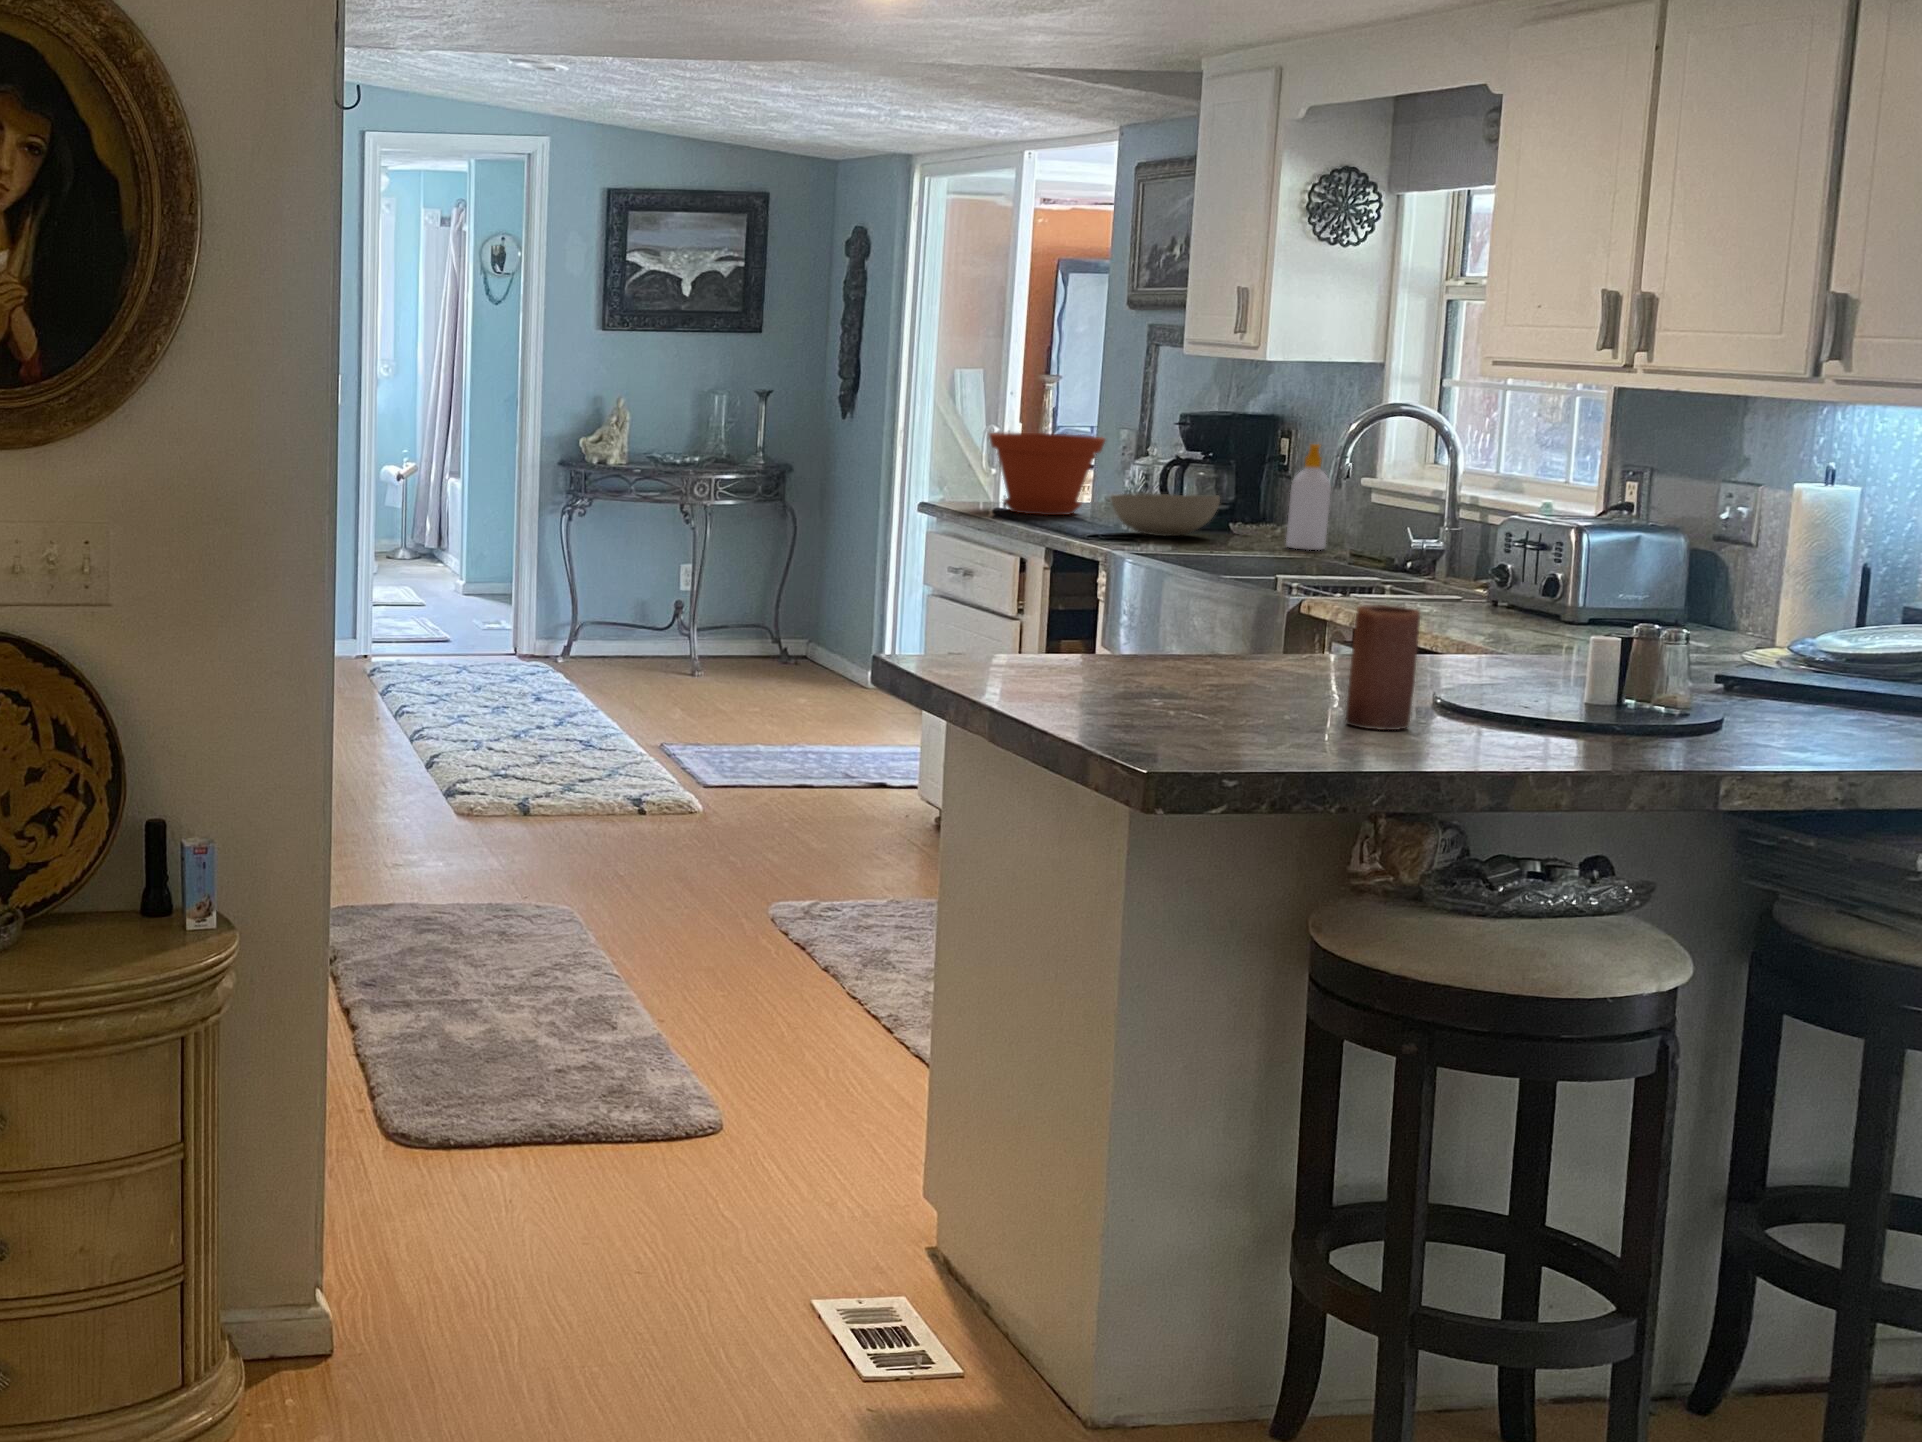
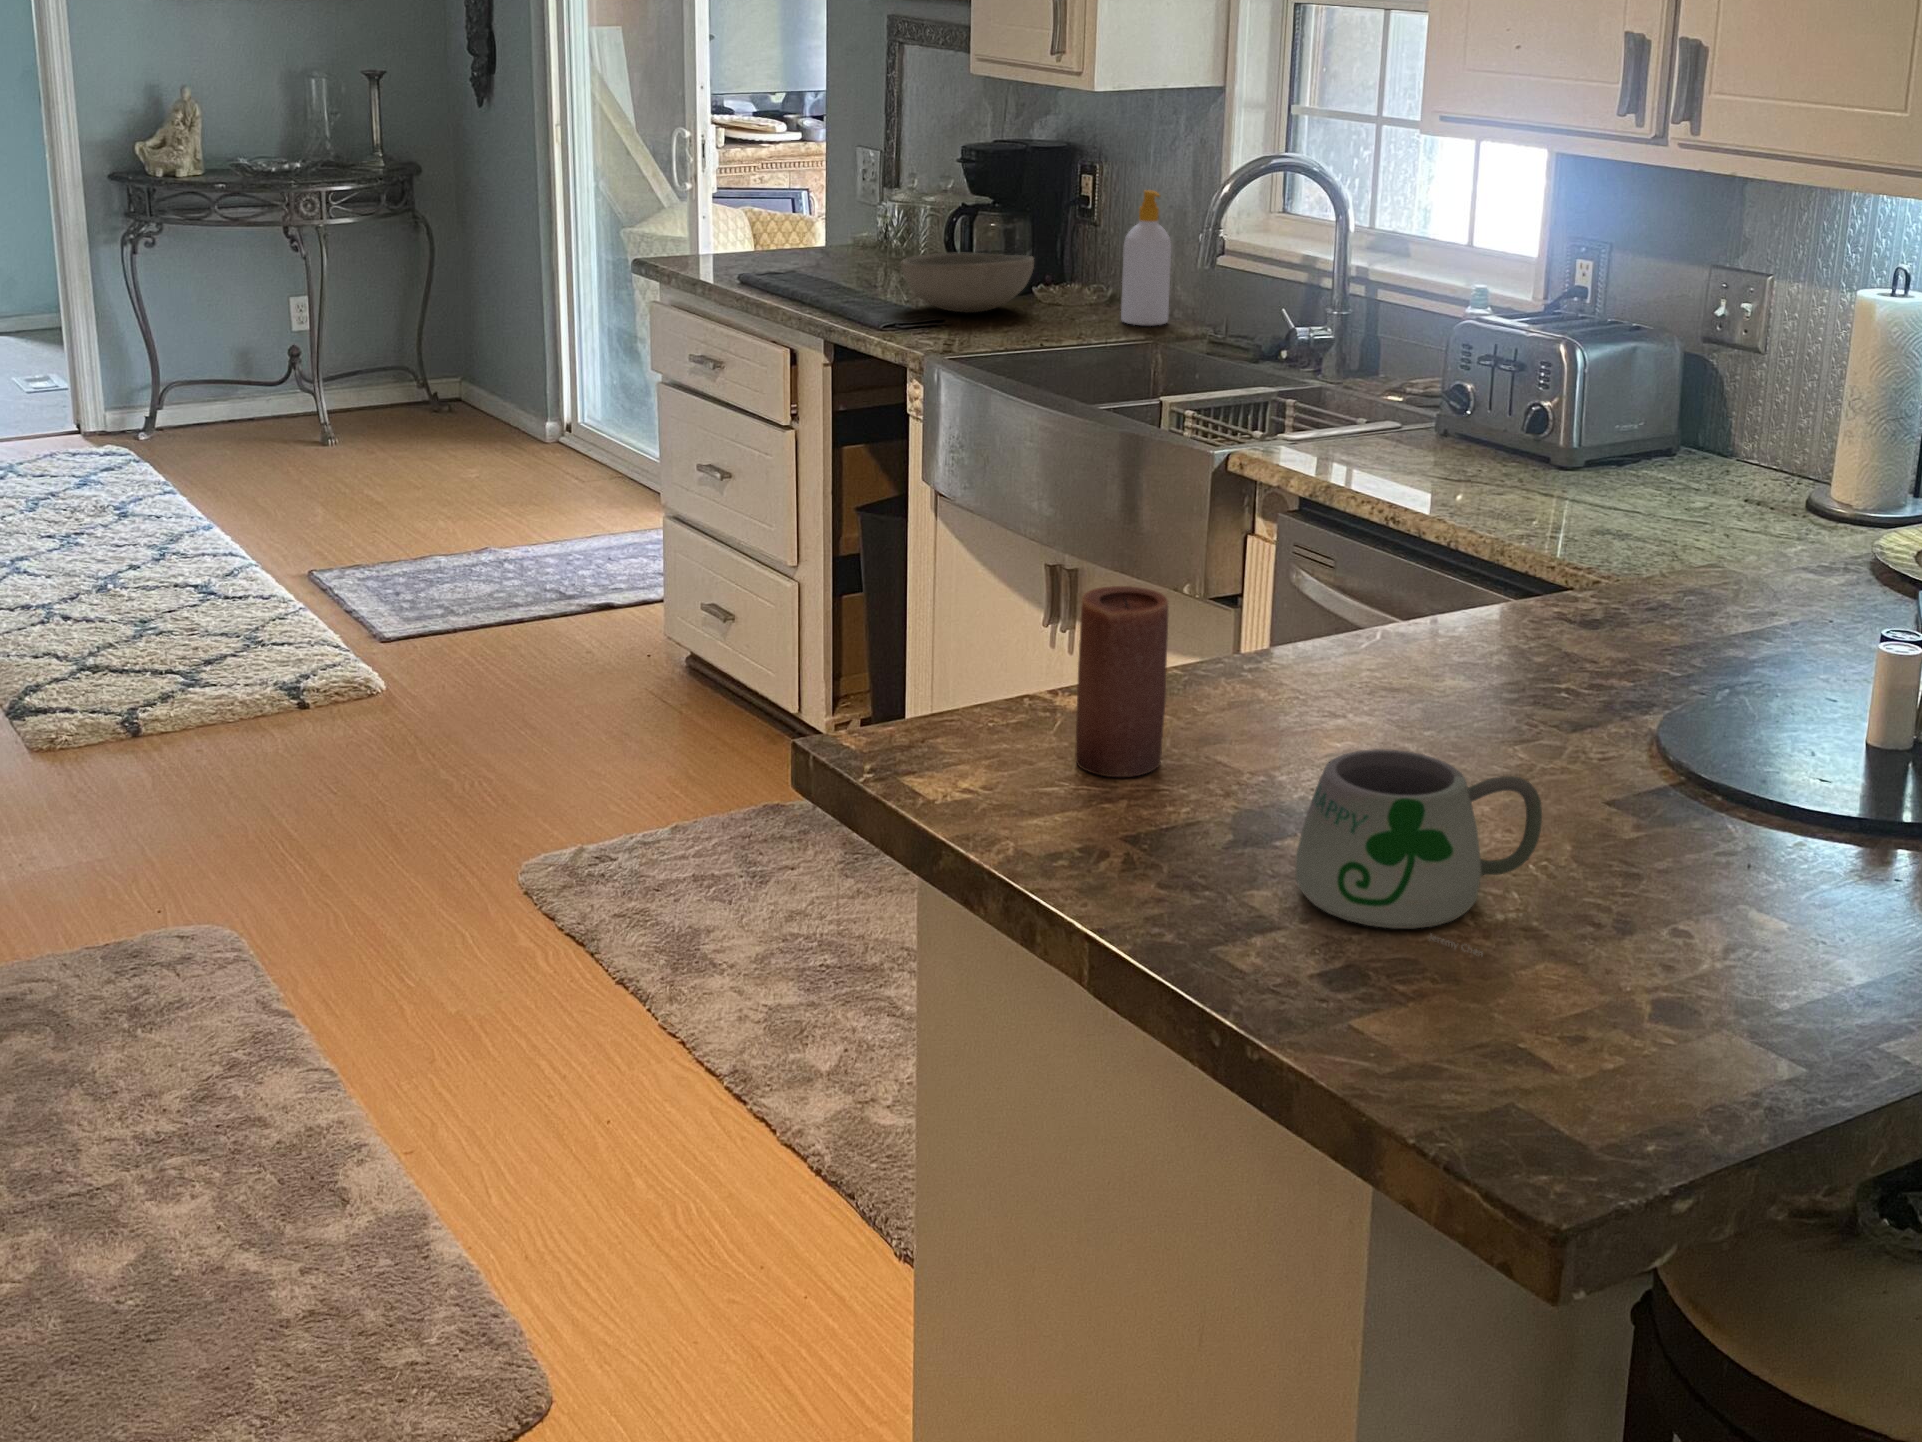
plant pot: present [989,433,1105,515] -> none [719,164,867,276]
candle: present [1346,605,1420,730] -> present [1075,586,1168,777]
mug: none [1128,634,1276,729] -> present [1296,749,1542,955]

